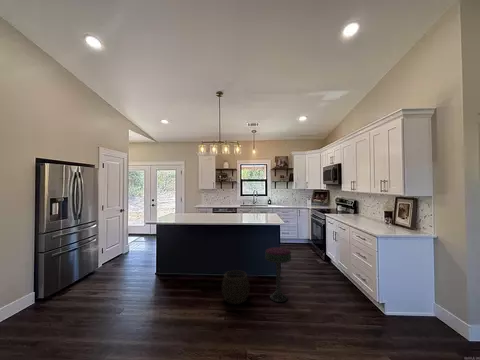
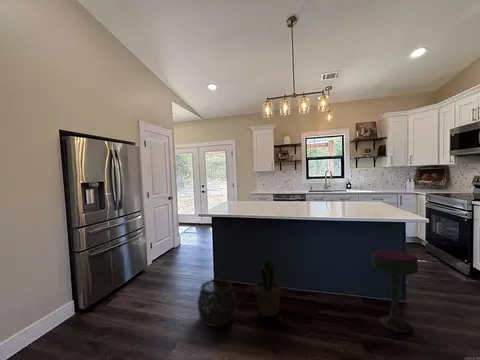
potted plant: none [185,257,208,300] -> present [255,260,281,317]
woven basket: present [222,271,249,304] -> present [198,279,236,327]

